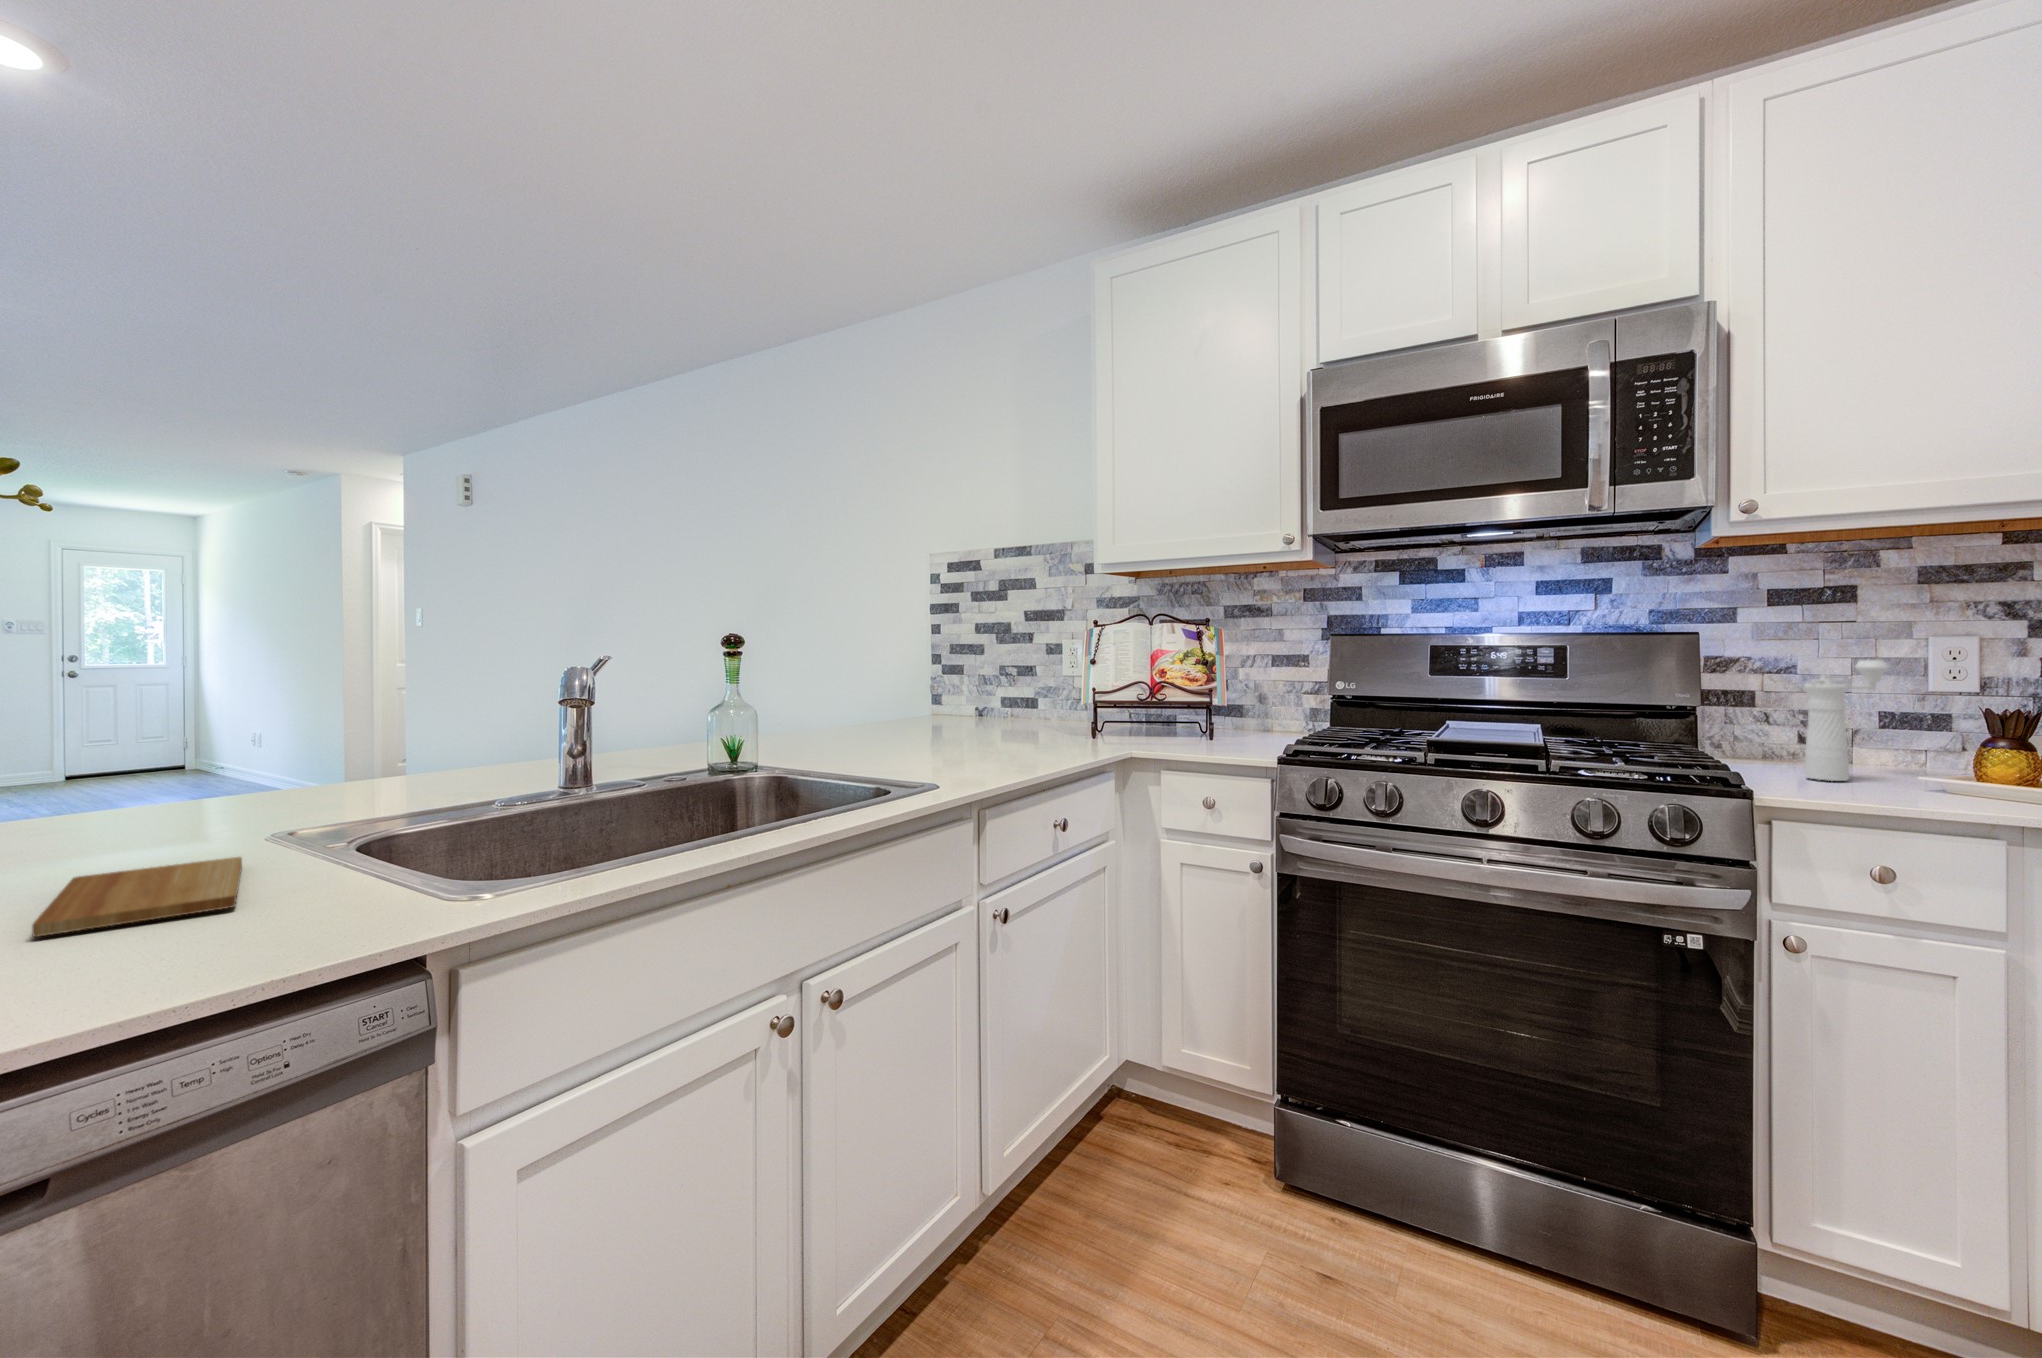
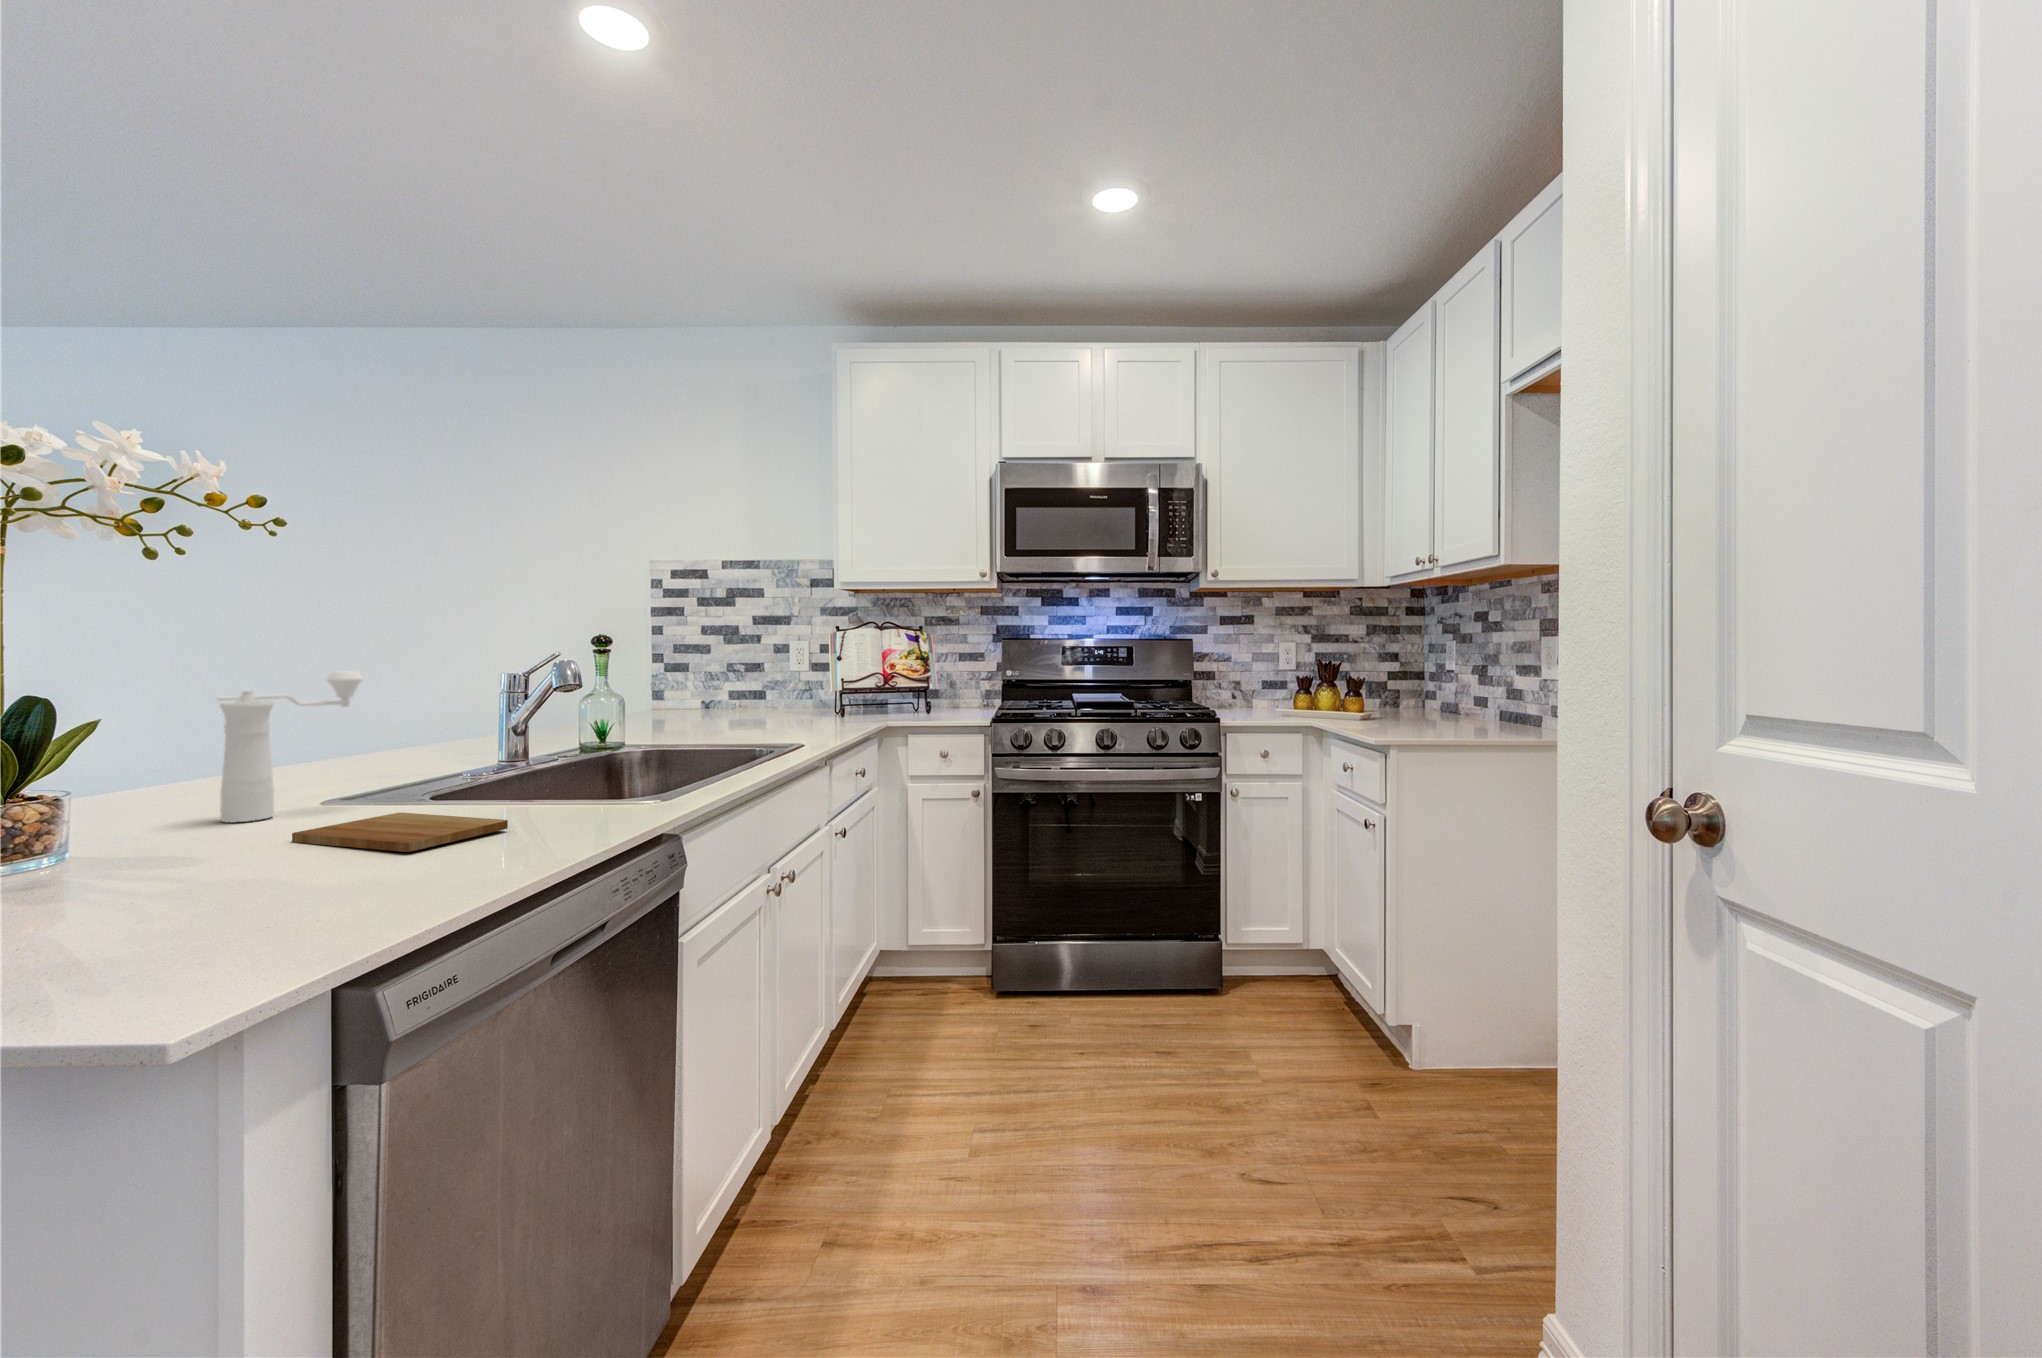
pepper mill: present [1804,660,1888,781] -> present [218,671,363,823]

